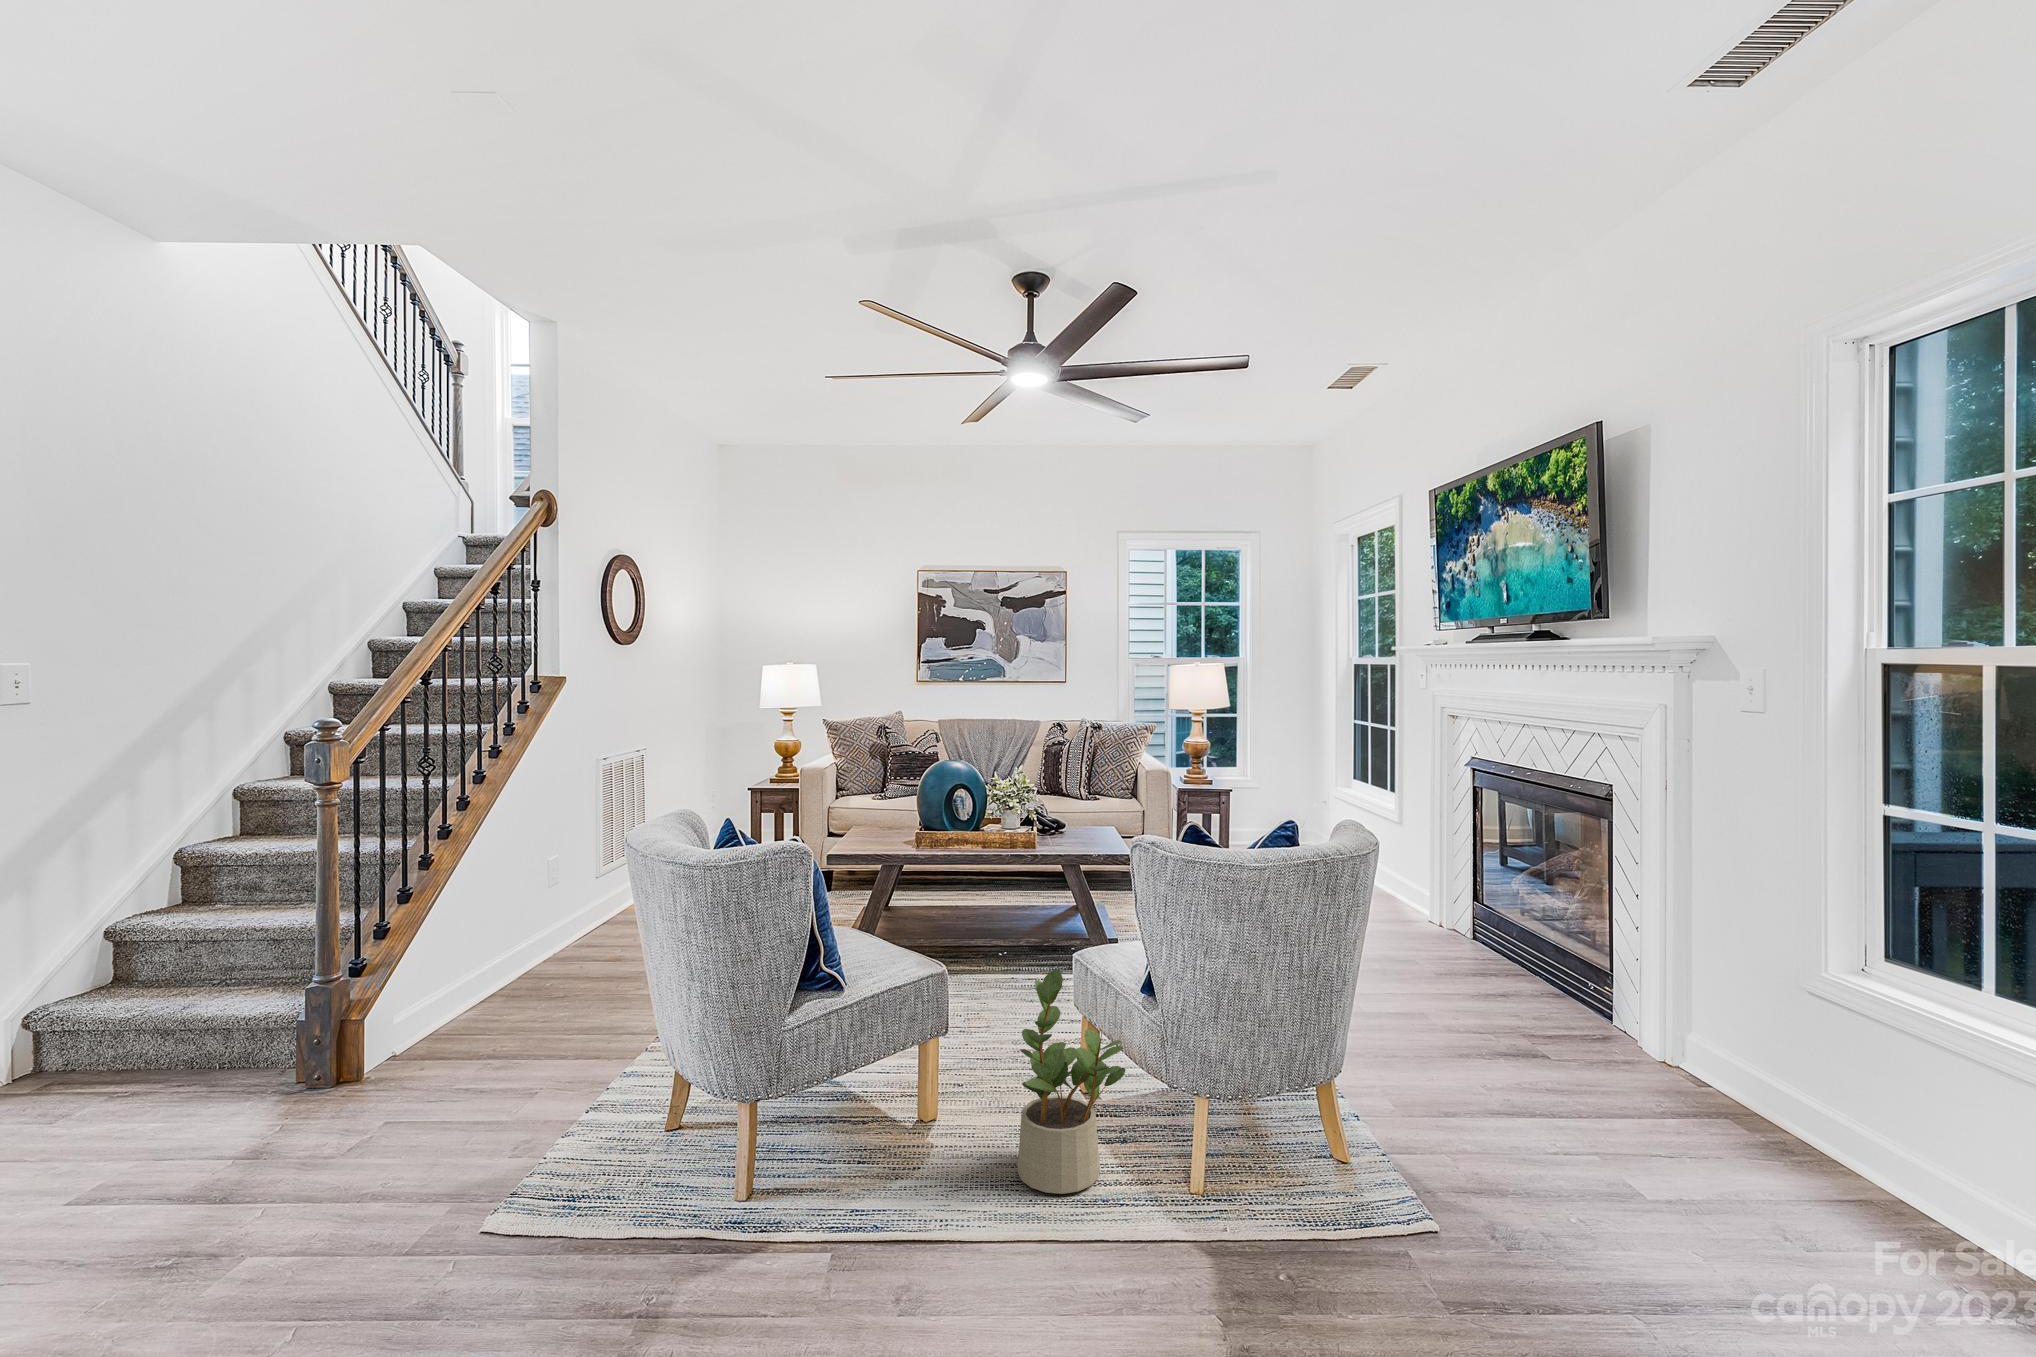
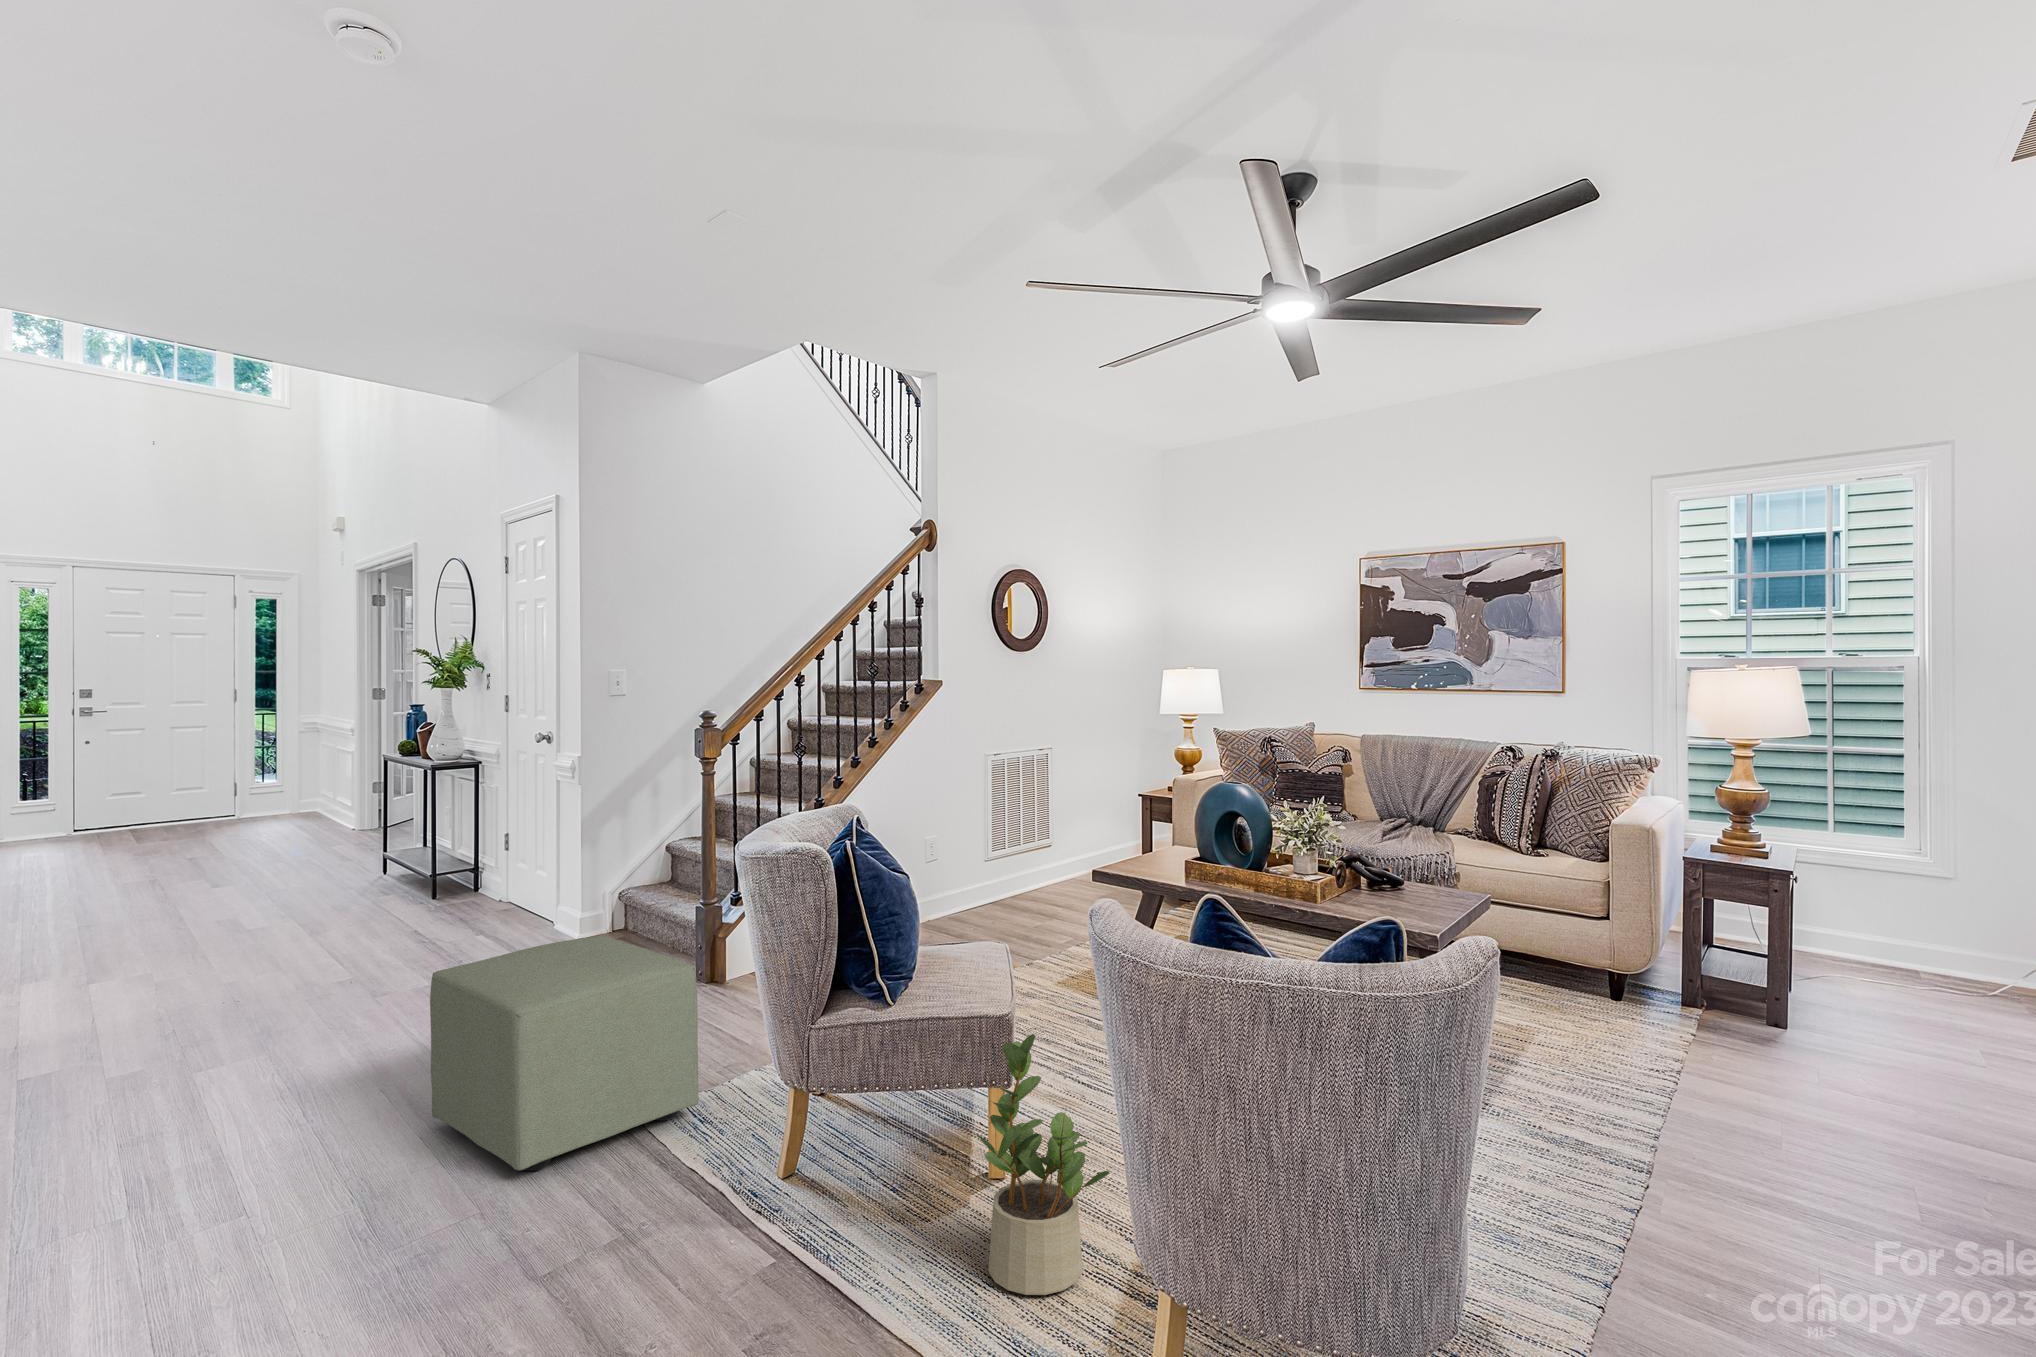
ottoman: none [190,994,577,1289] -> present [430,936,698,1171]

